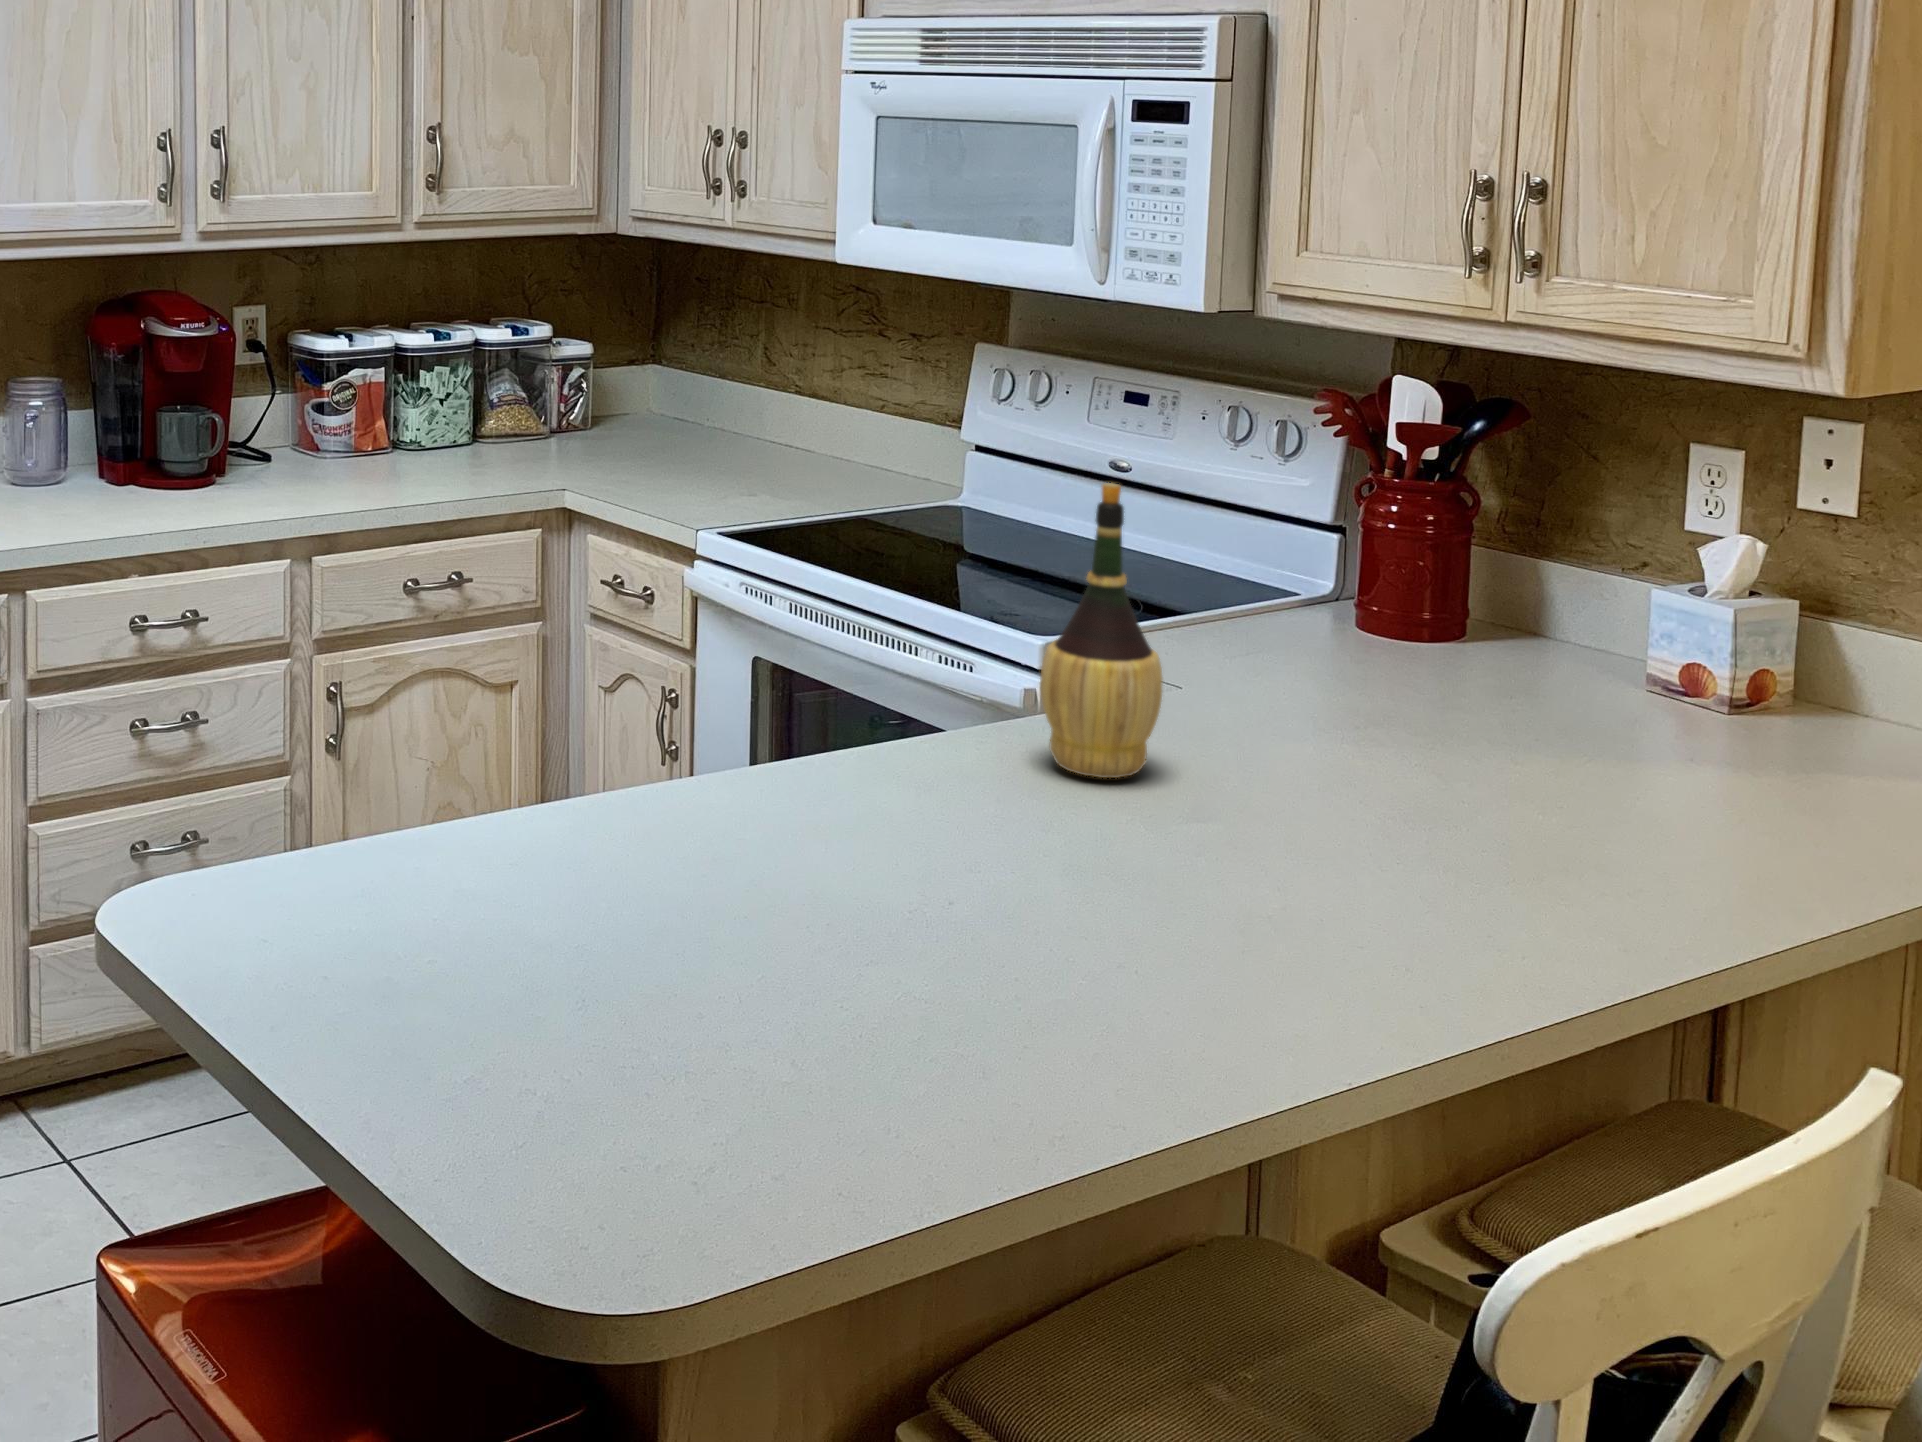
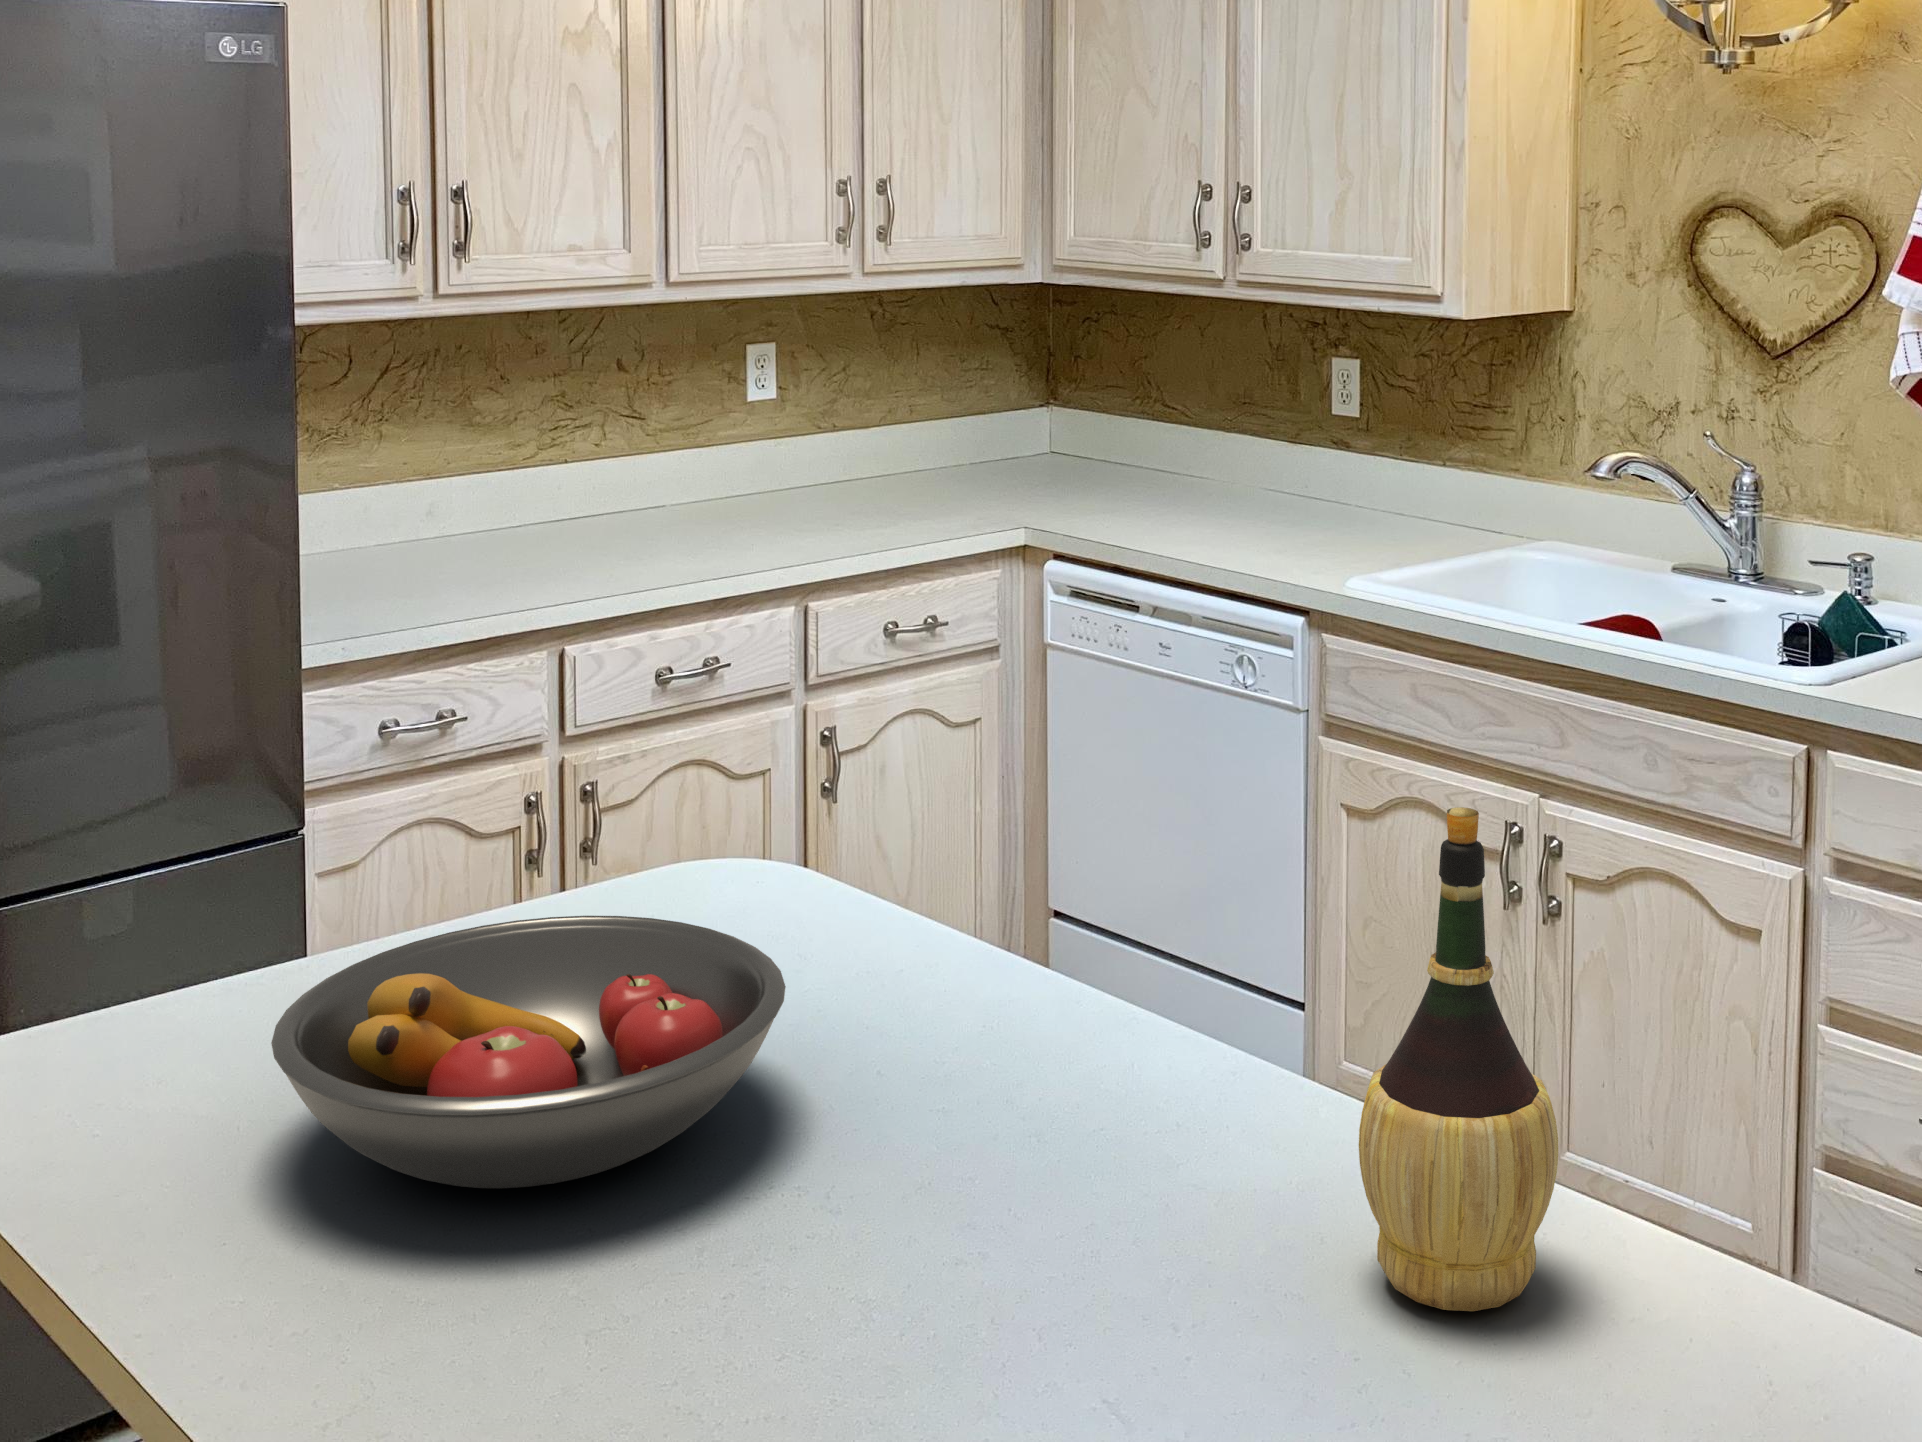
fruit bowl: none [682,800,1141,1040] -> present [271,916,786,1188]

